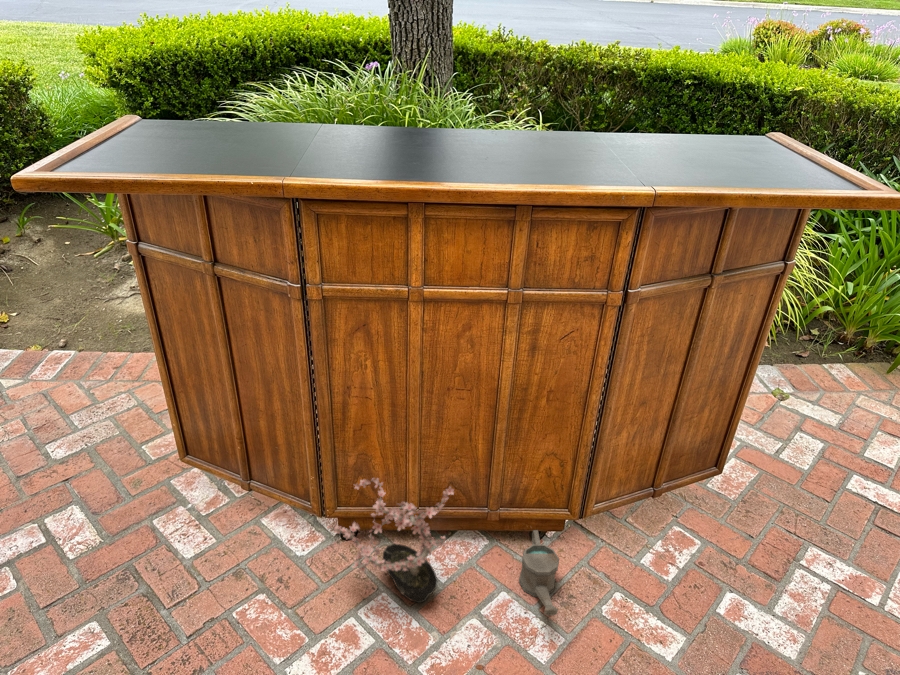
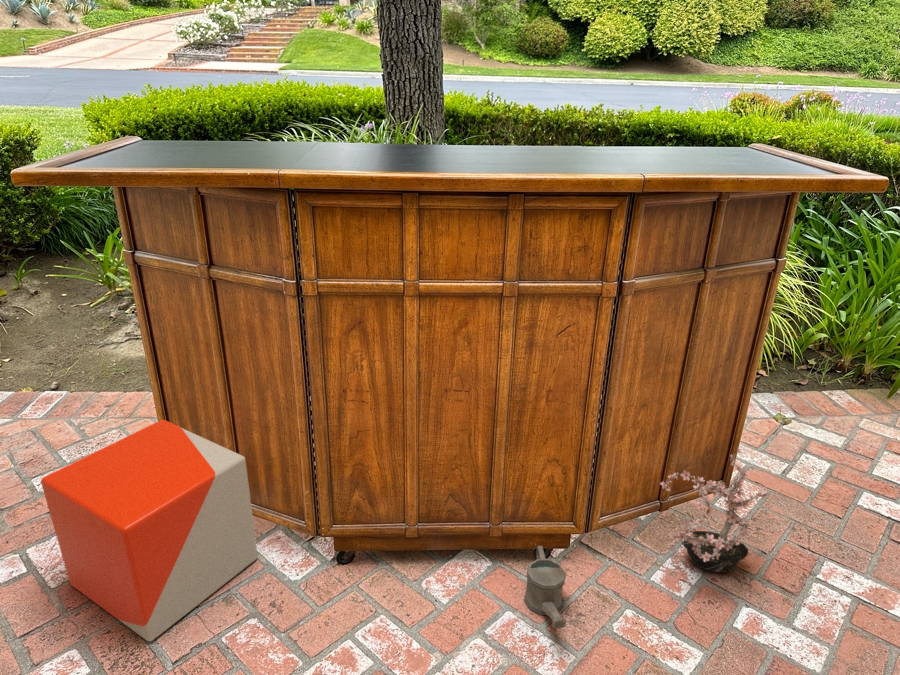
stool: none [55,400,265,616] -> present [41,420,258,641]
potted plant: present [328,479,454,603] -> present [660,449,768,573]

